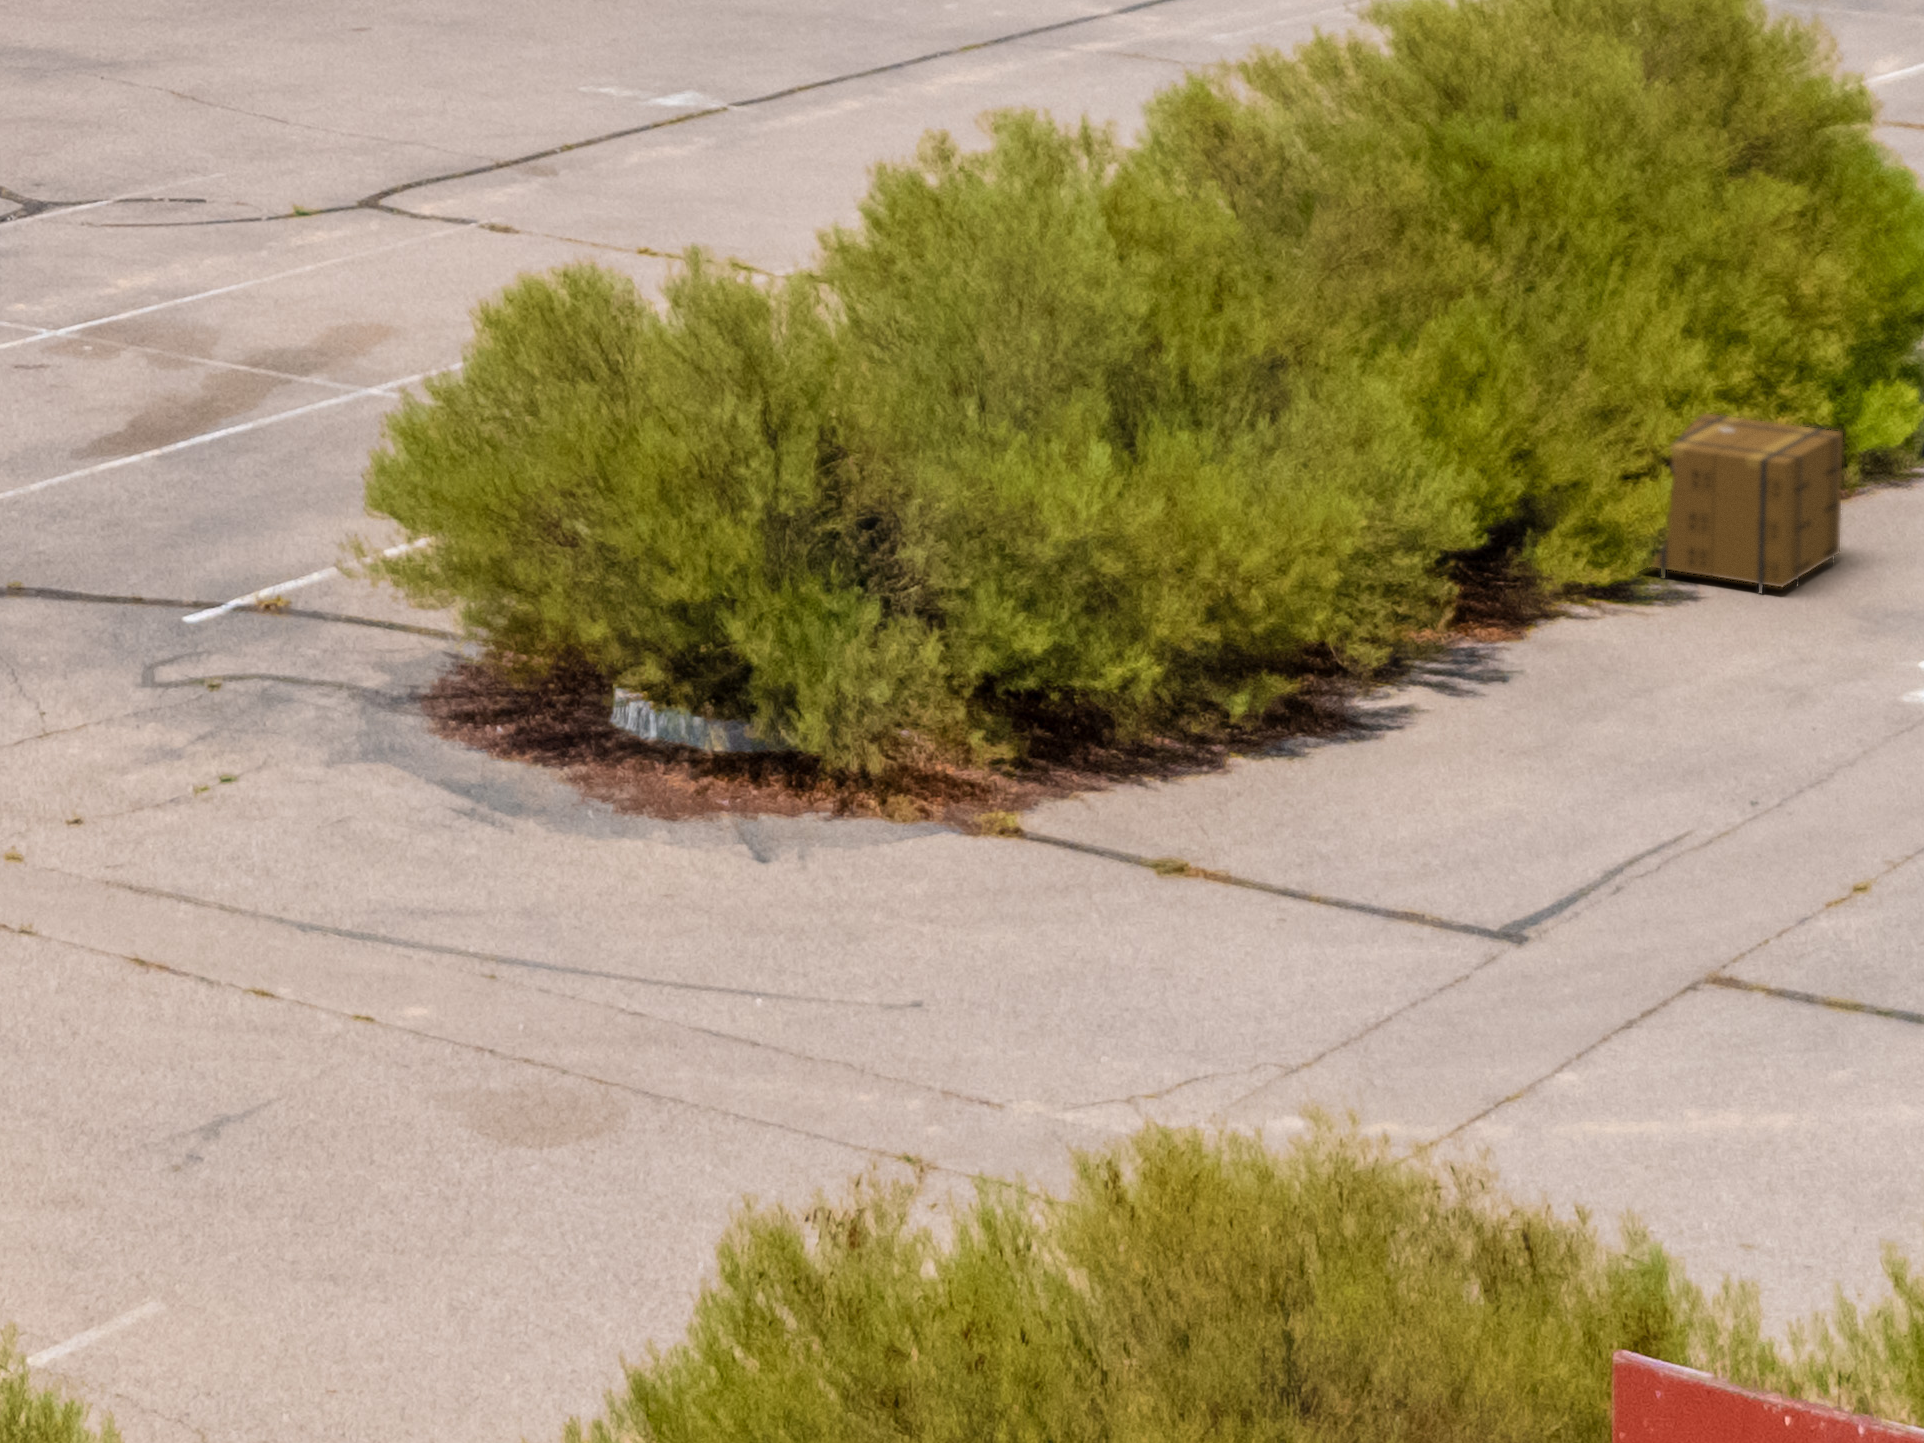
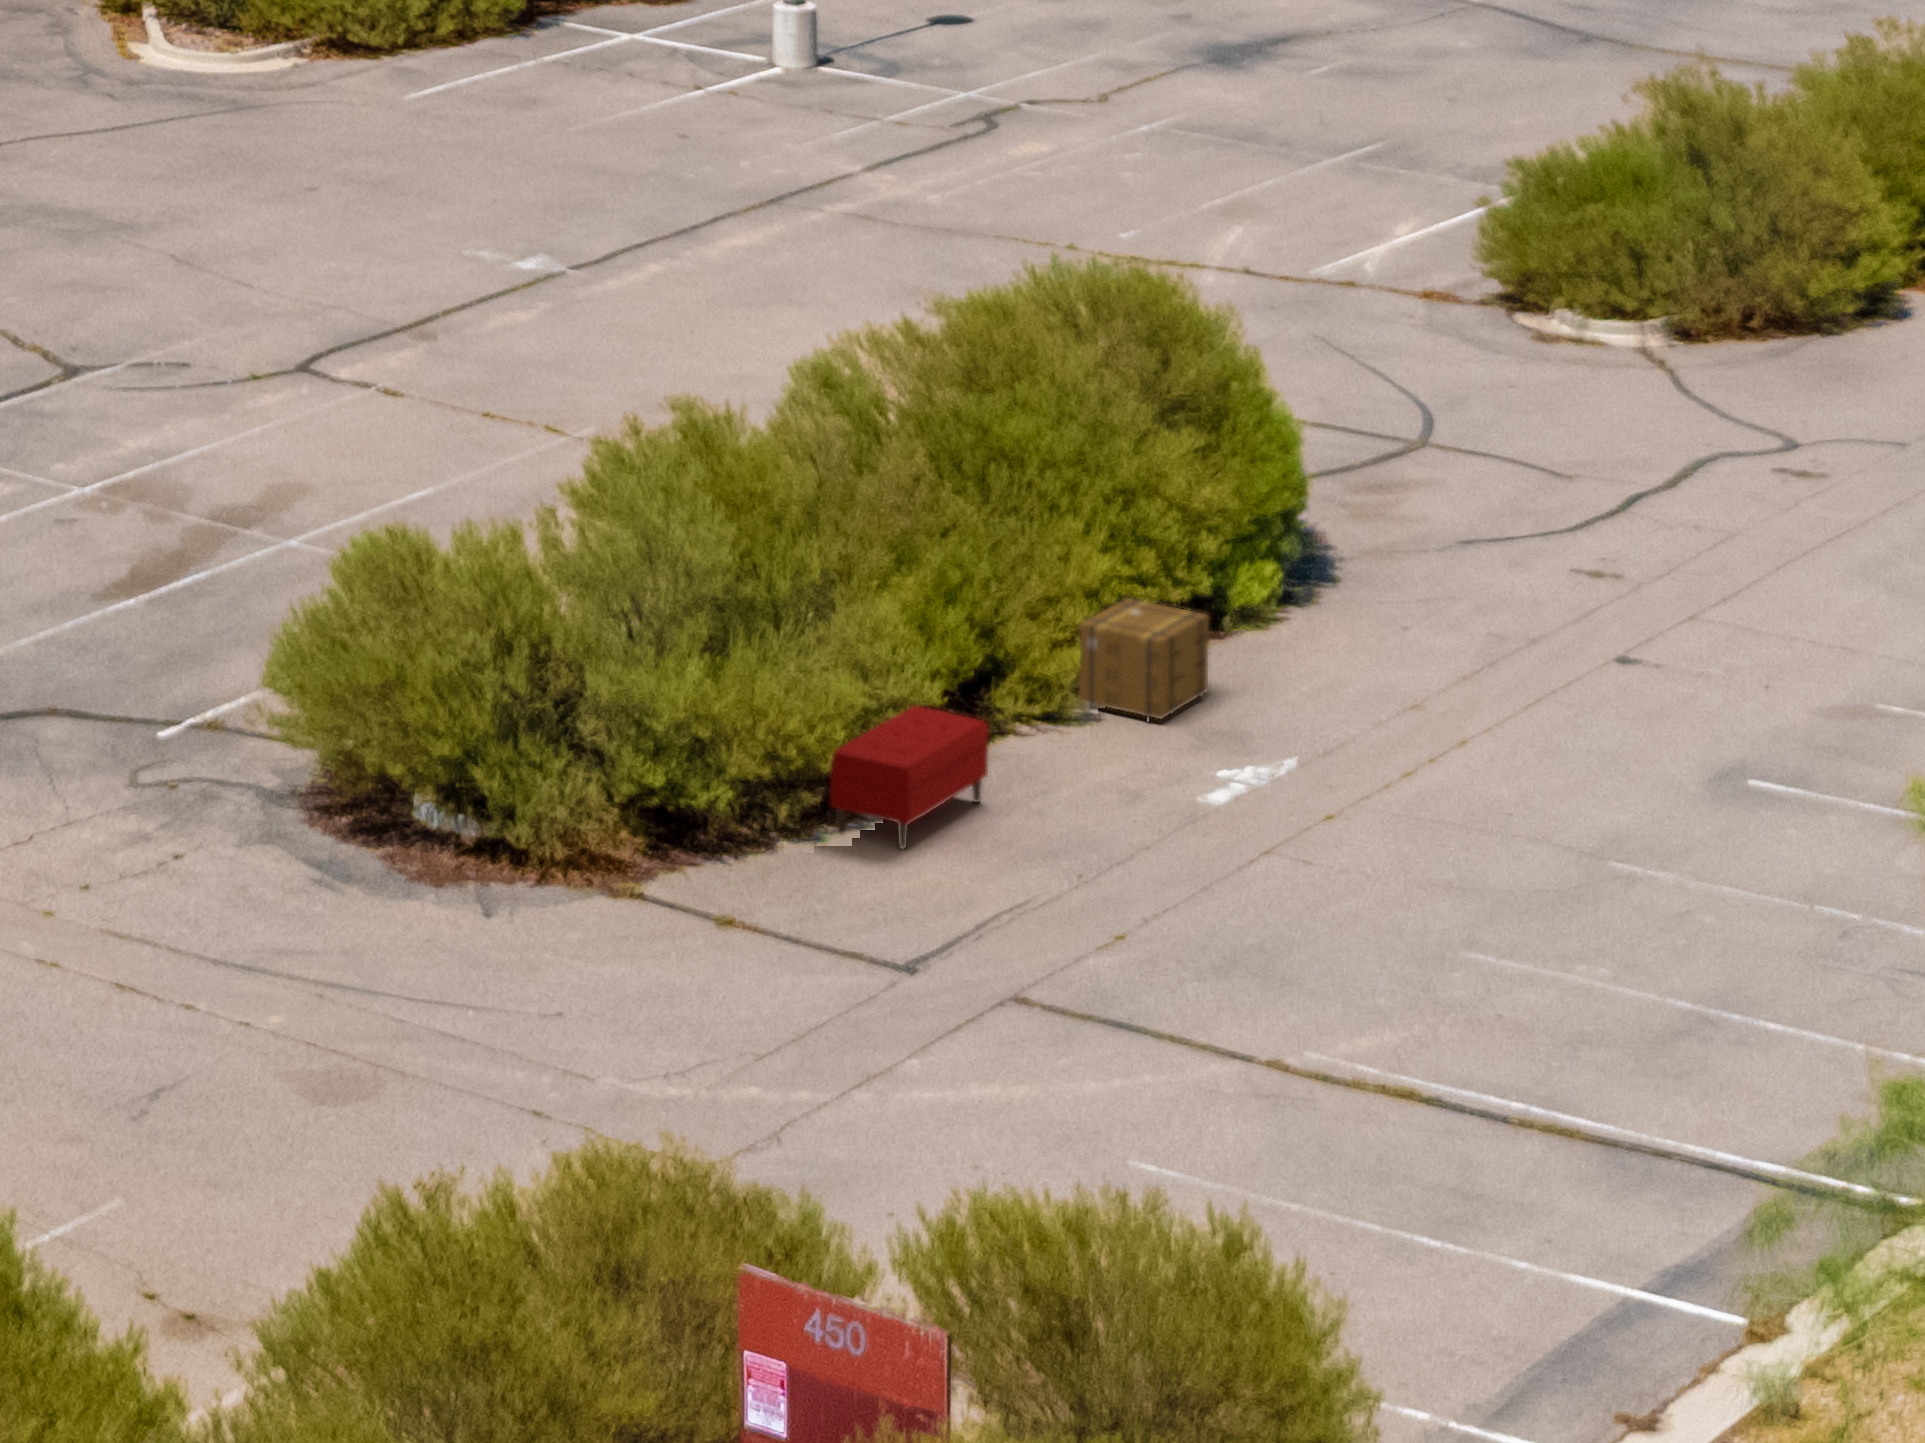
bench: none [1306,544,1550,758] -> present [830,706,989,849]

